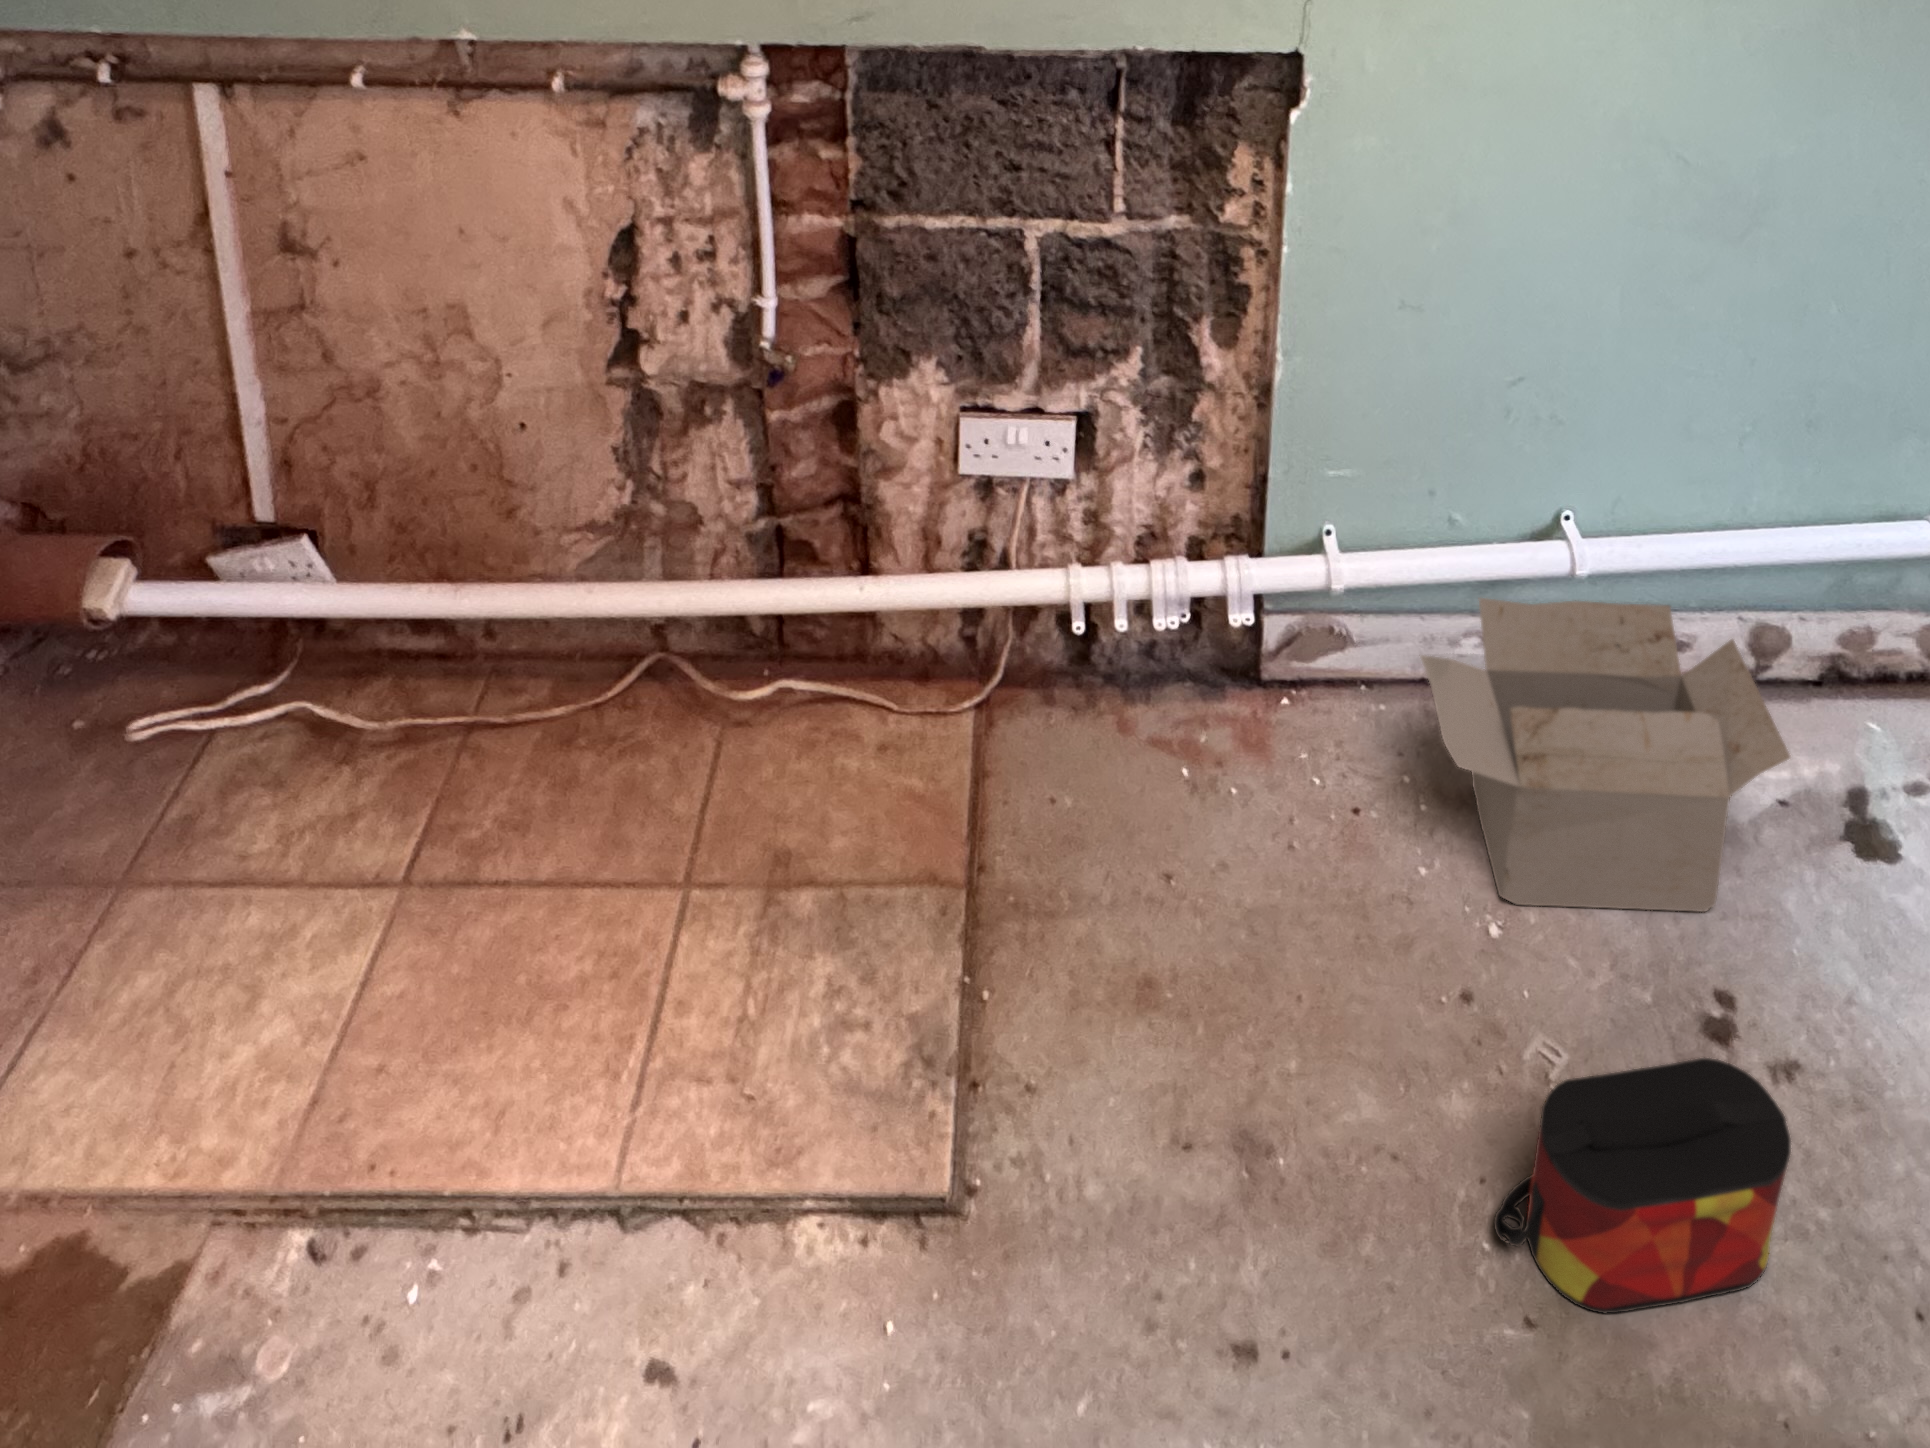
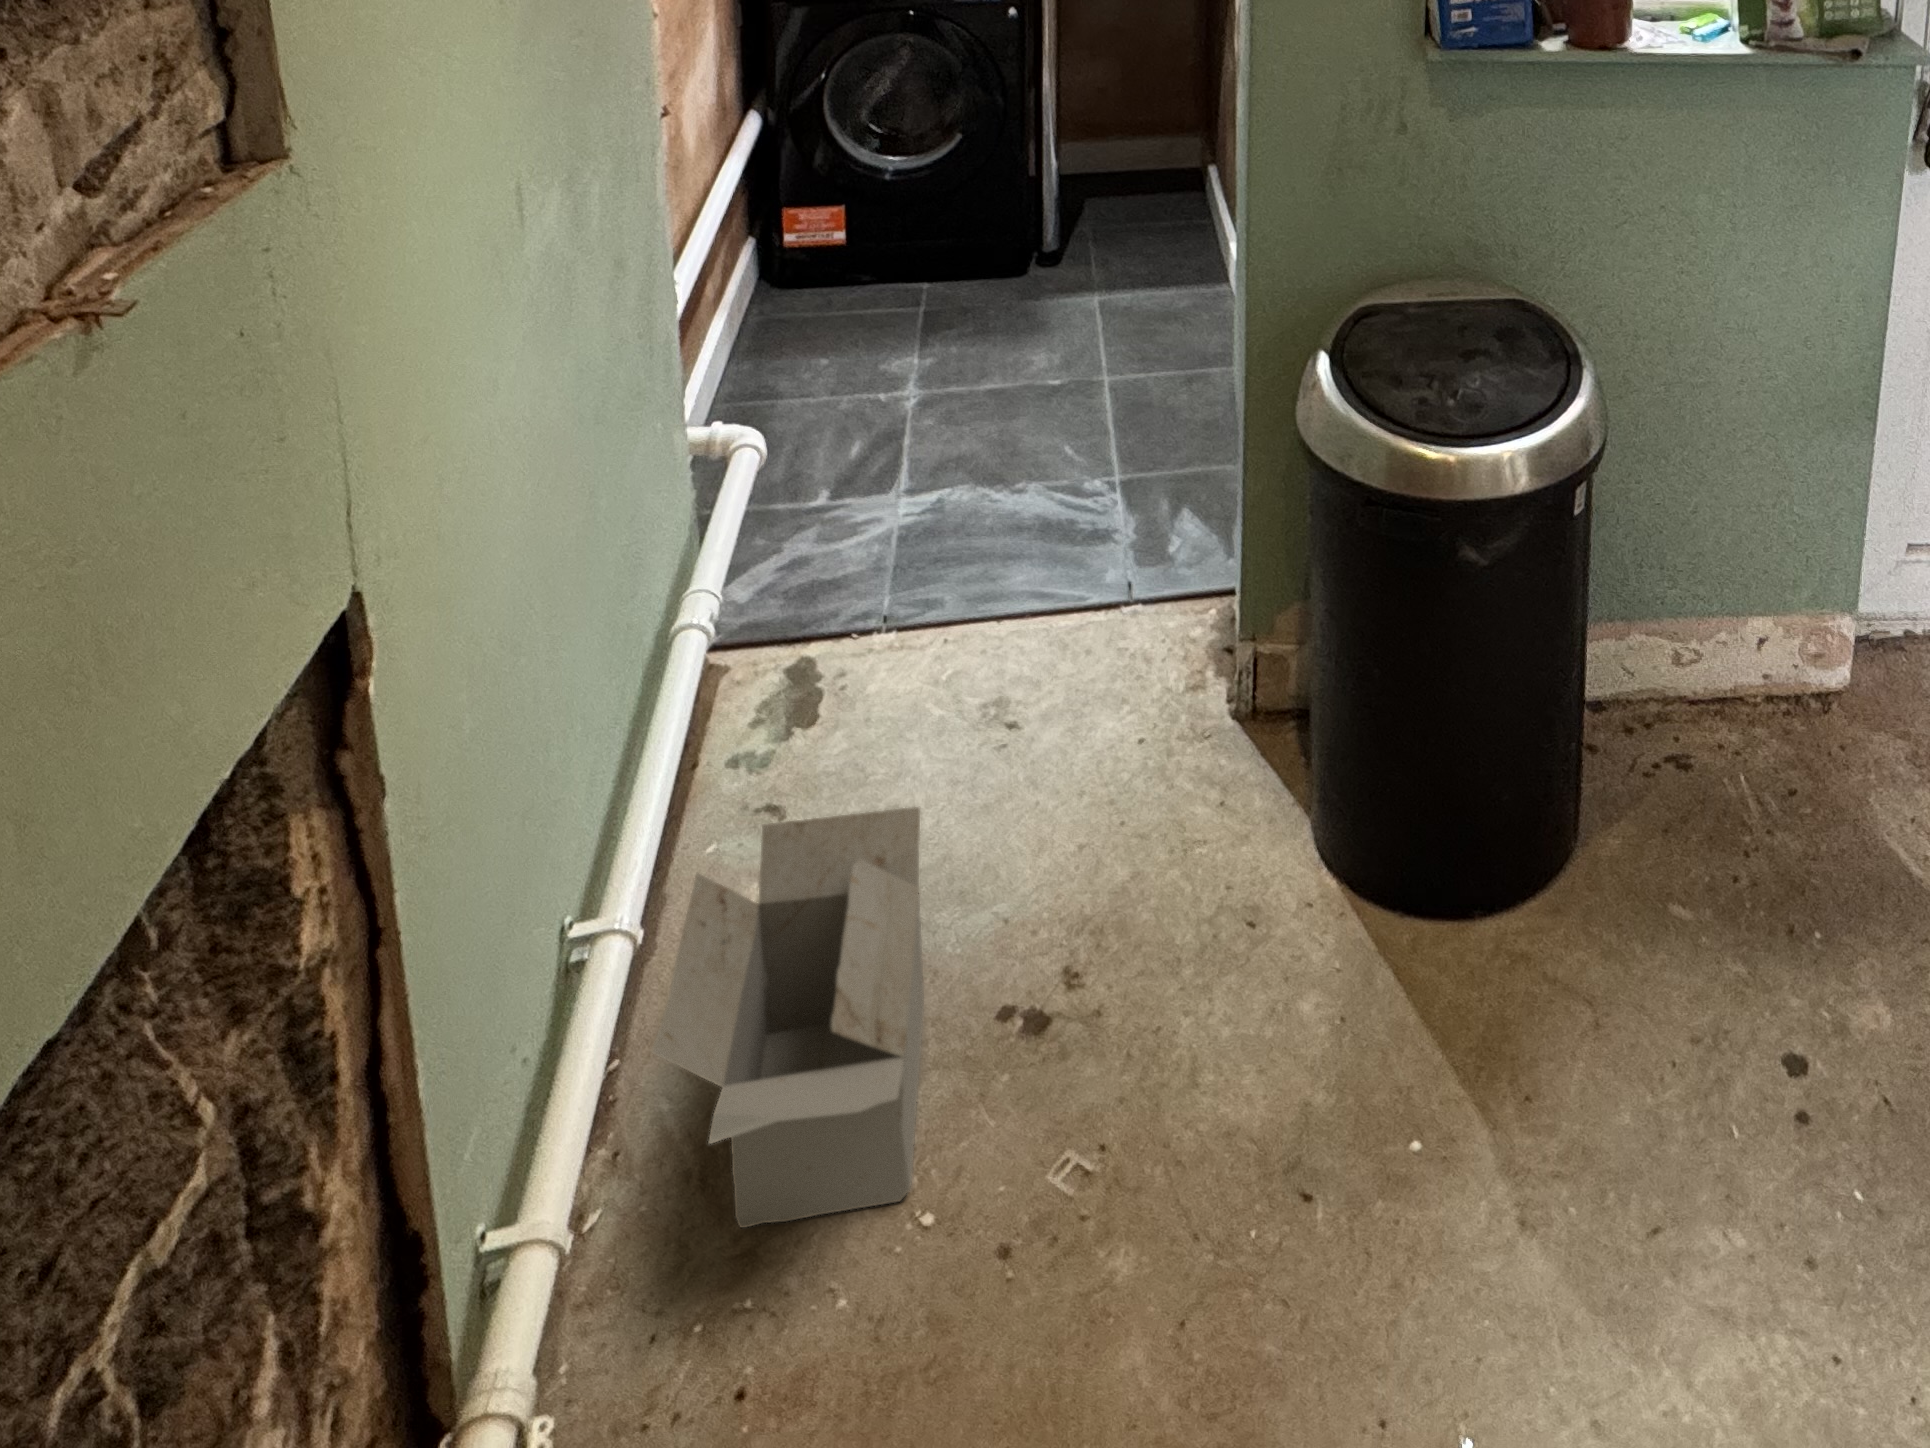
bag: present [1494,1058,1791,1313] -> none [1158,912,1300,1214]

